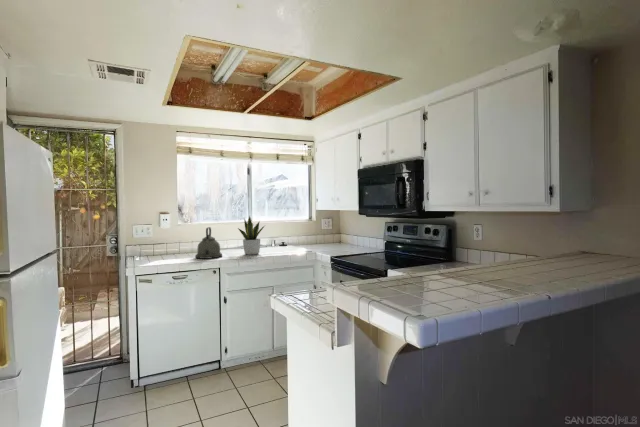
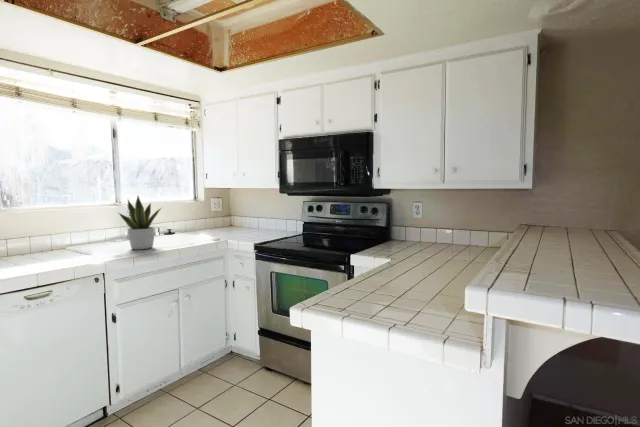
kettle: present [195,227,222,259] -> none [54,213,101,262]

